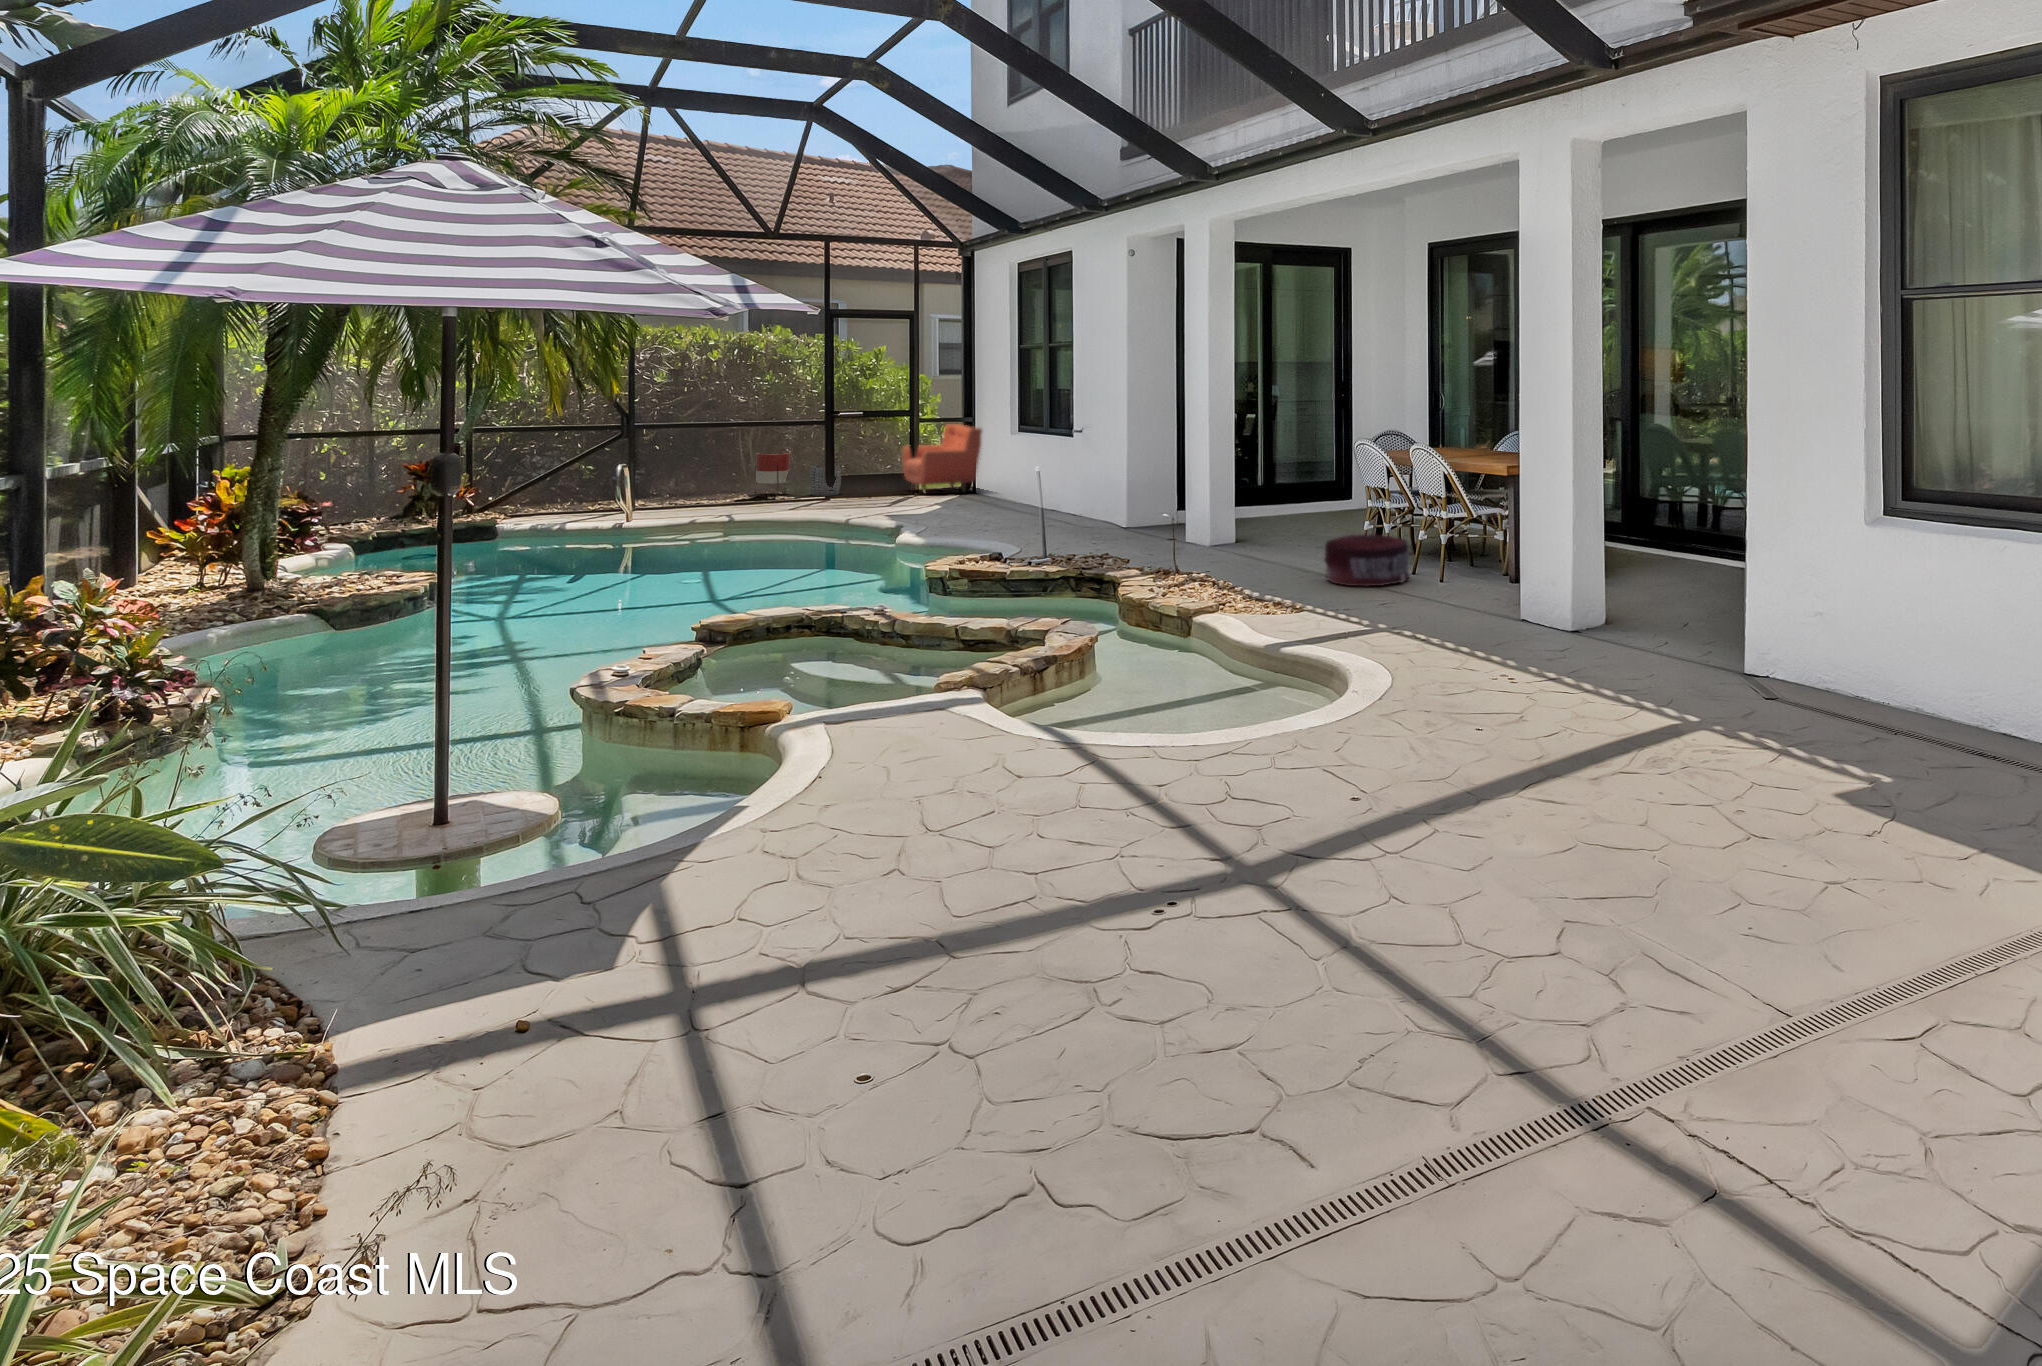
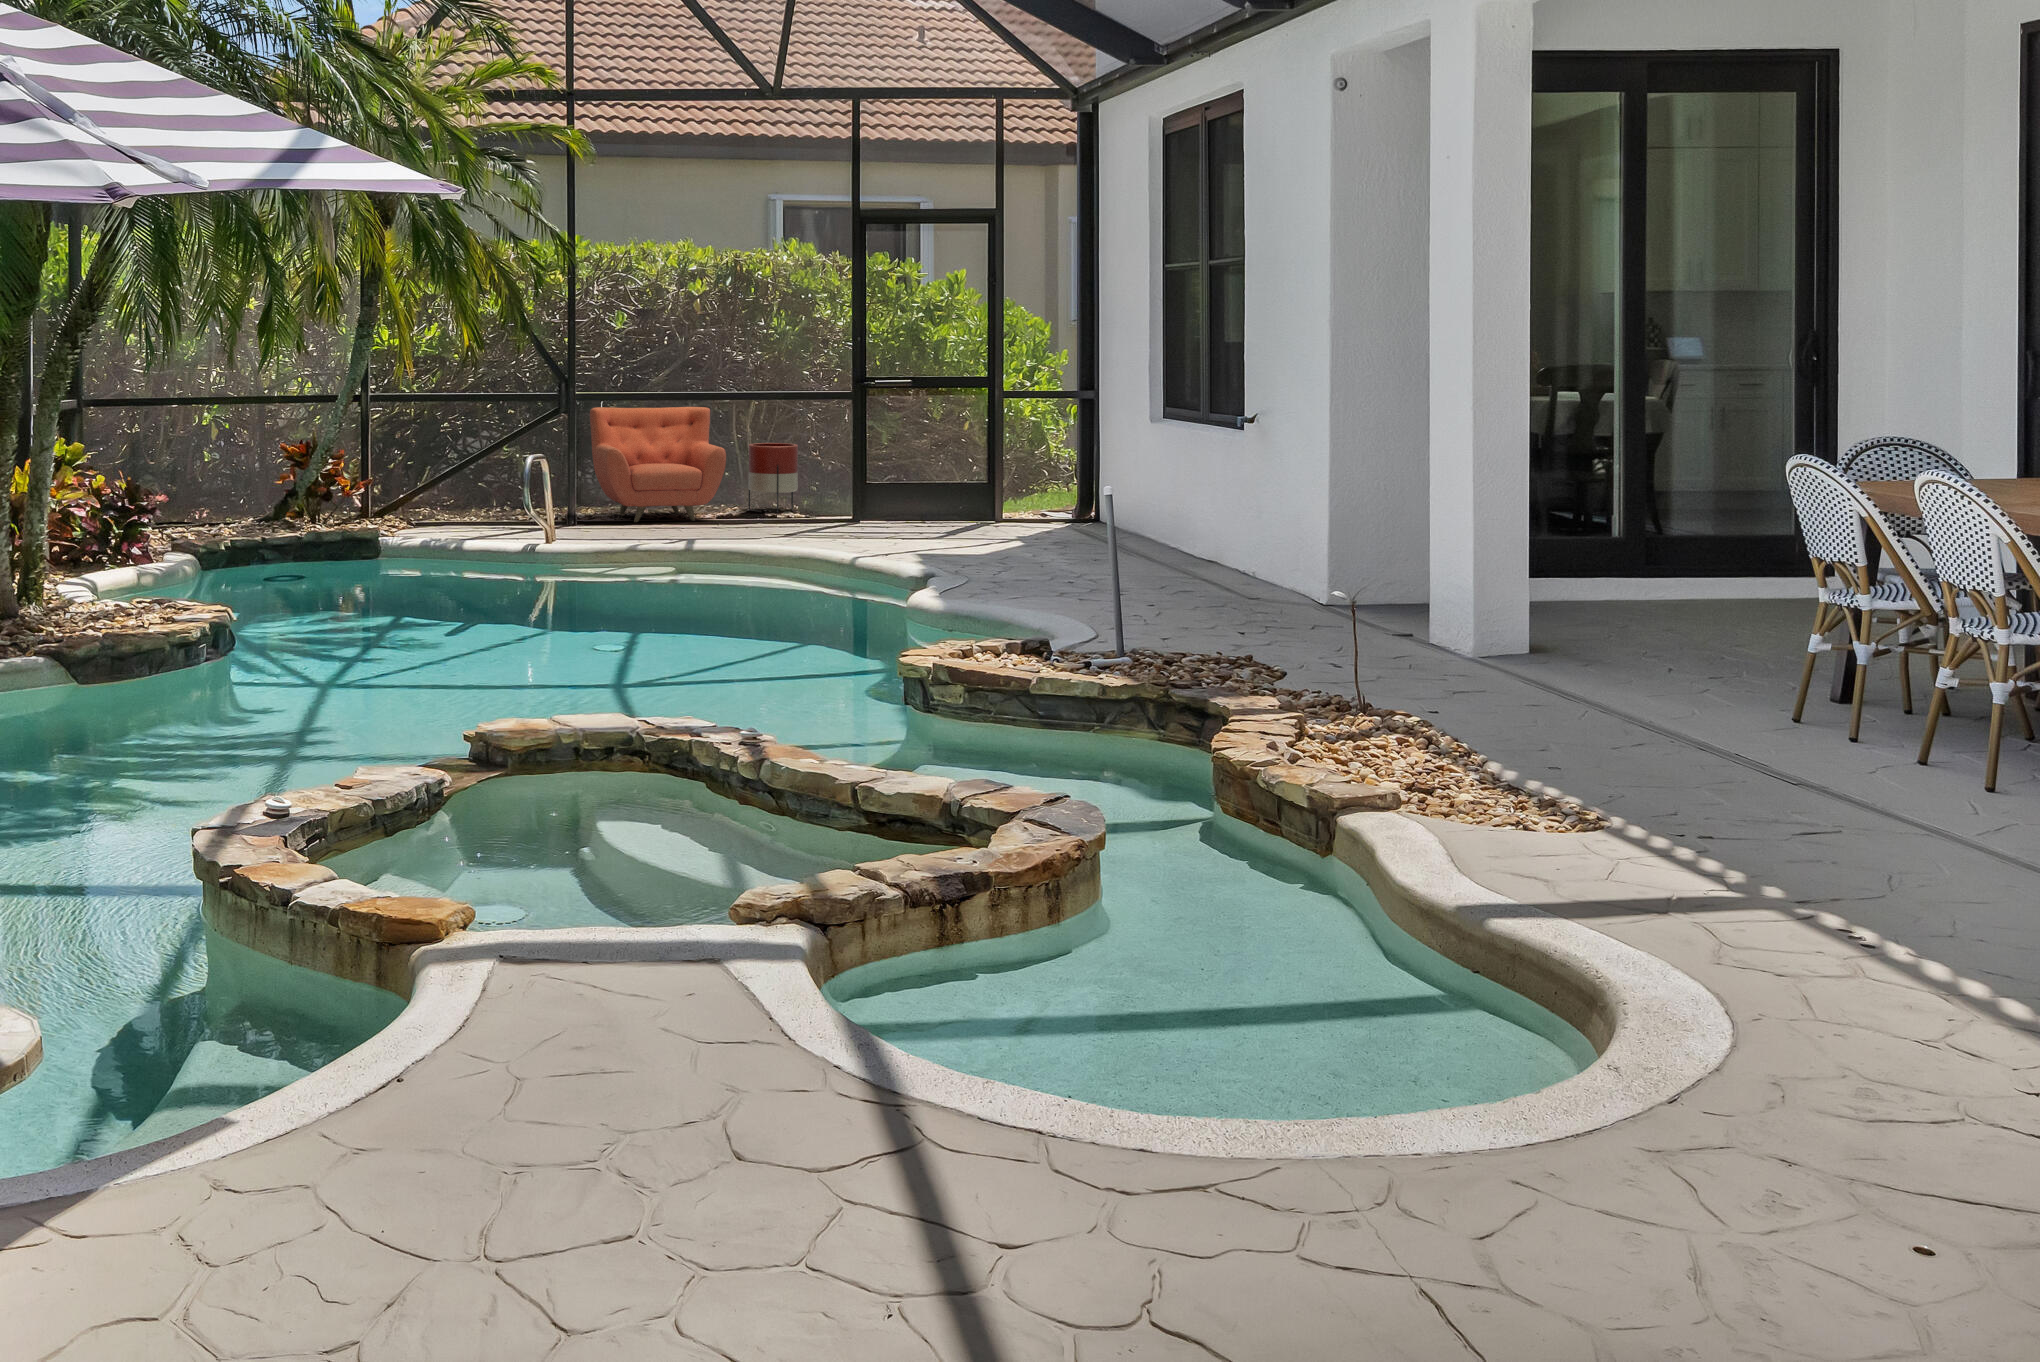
armchair: present [902,424,982,493] -> present [590,407,726,522]
woven basket: present [810,465,841,496] -> none [824,466,871,516]
pouf: present [1324,534,1410,587] -> none [1697,672,1943,806]

